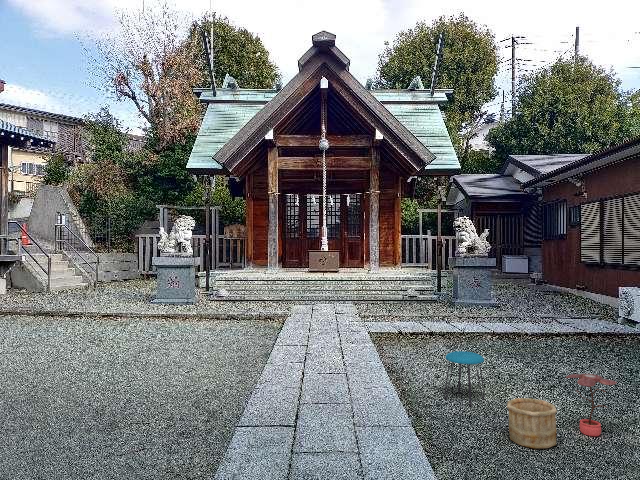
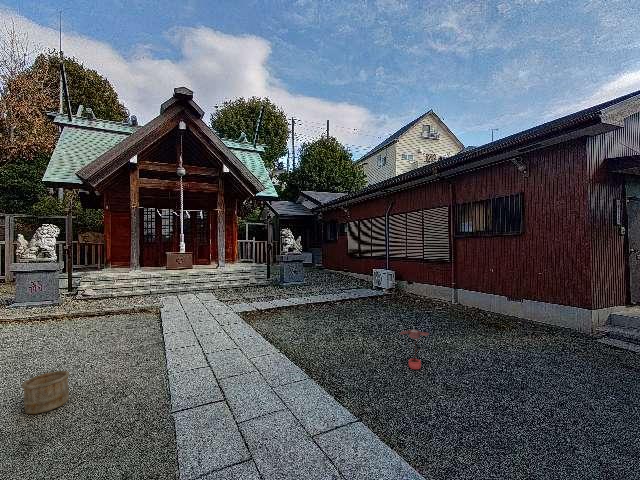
stool: present [444,351,485,406] -> none [318,324,344,363]
wooden bucket: present [507,398,557,448] -> present [22,371,69,414]

